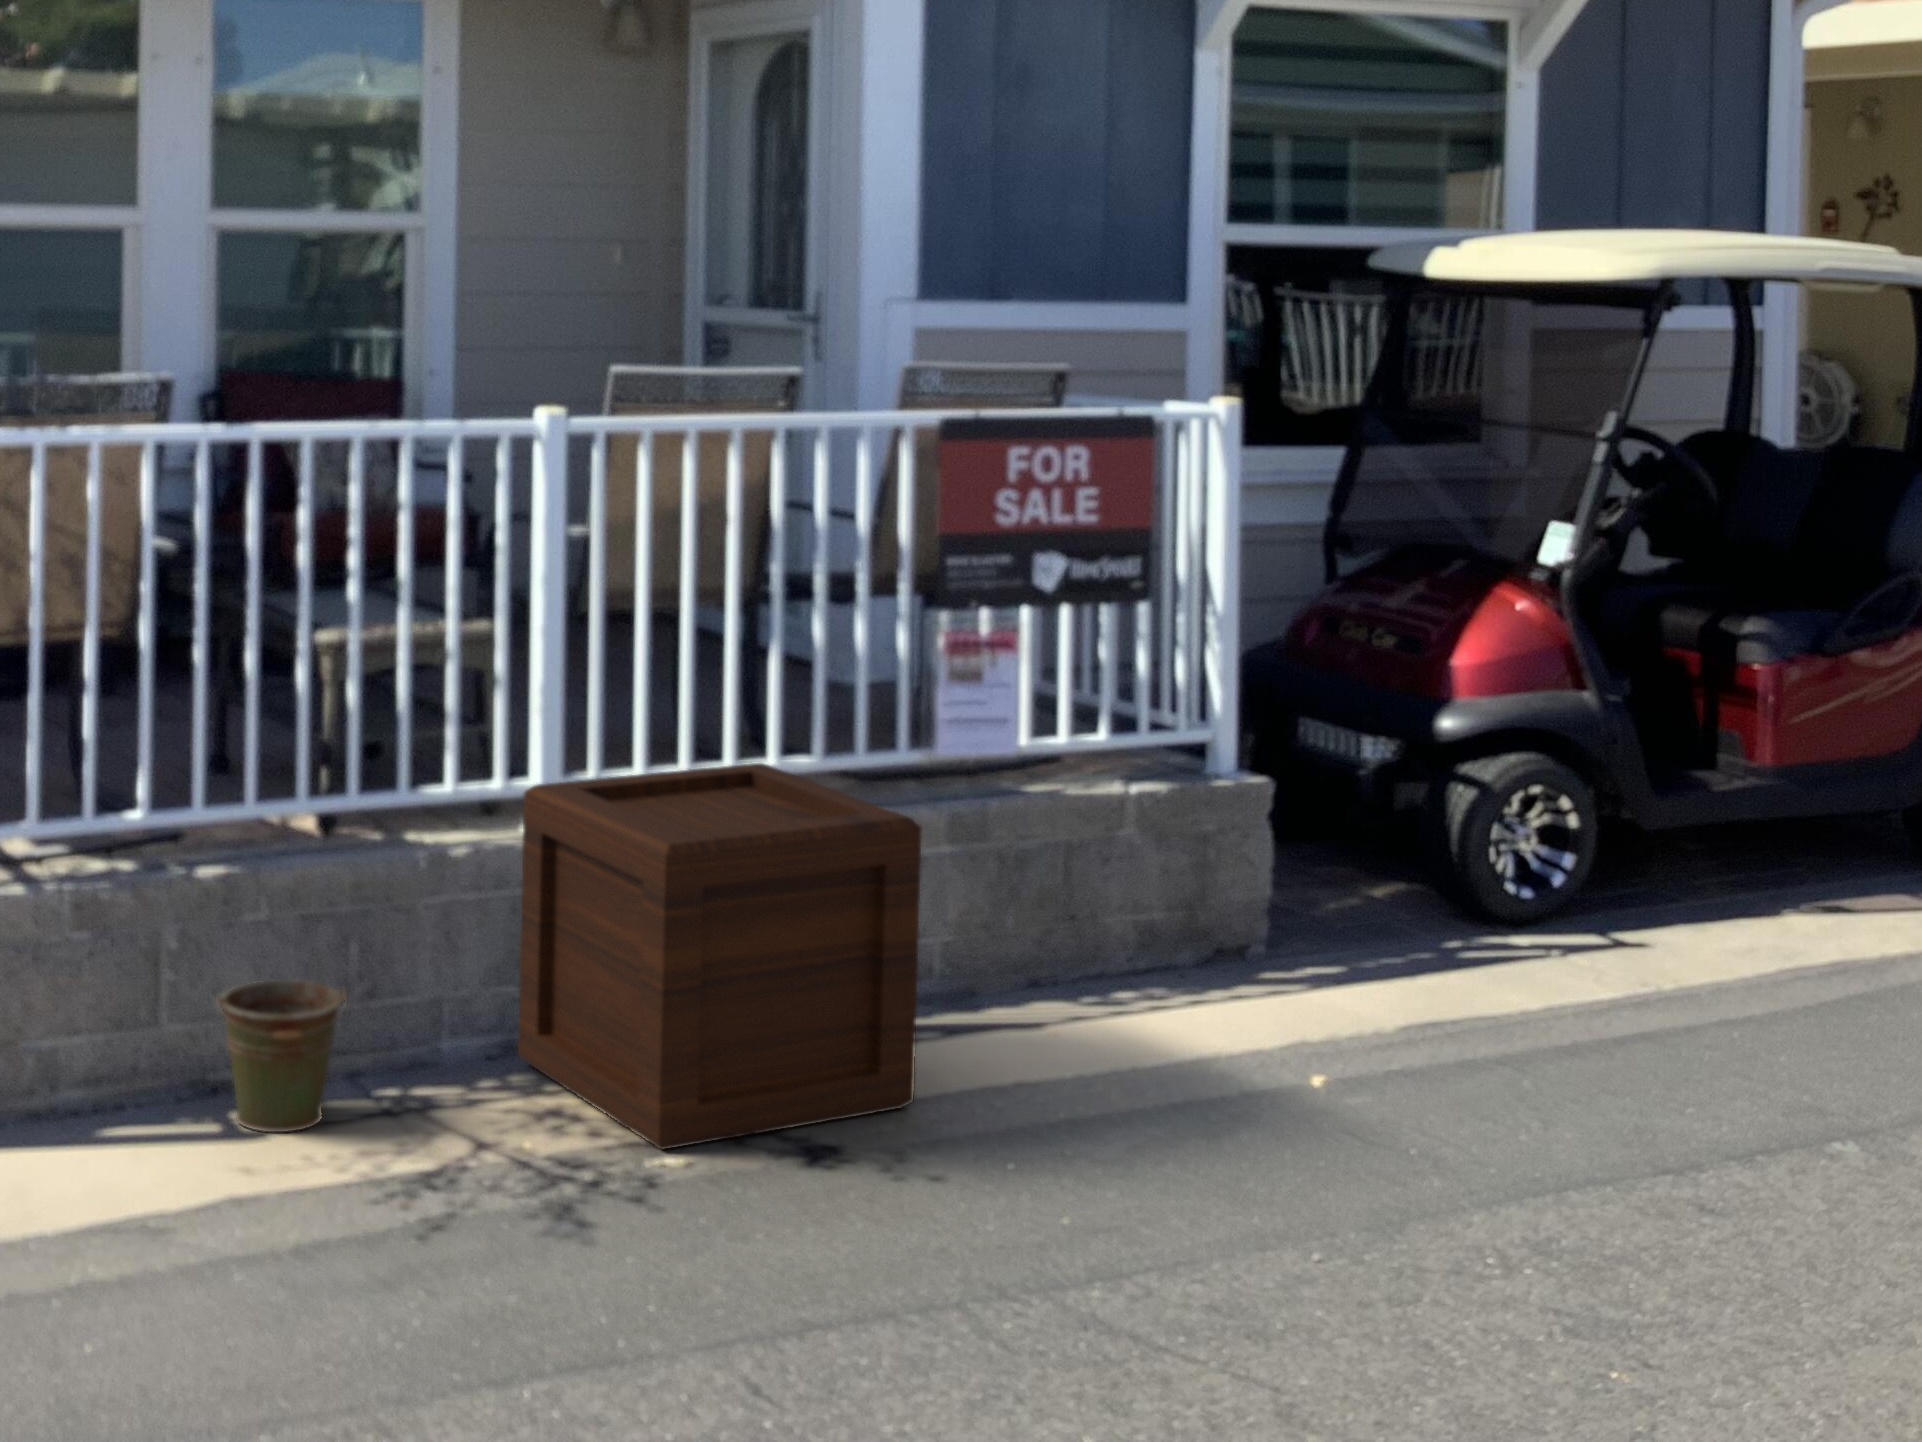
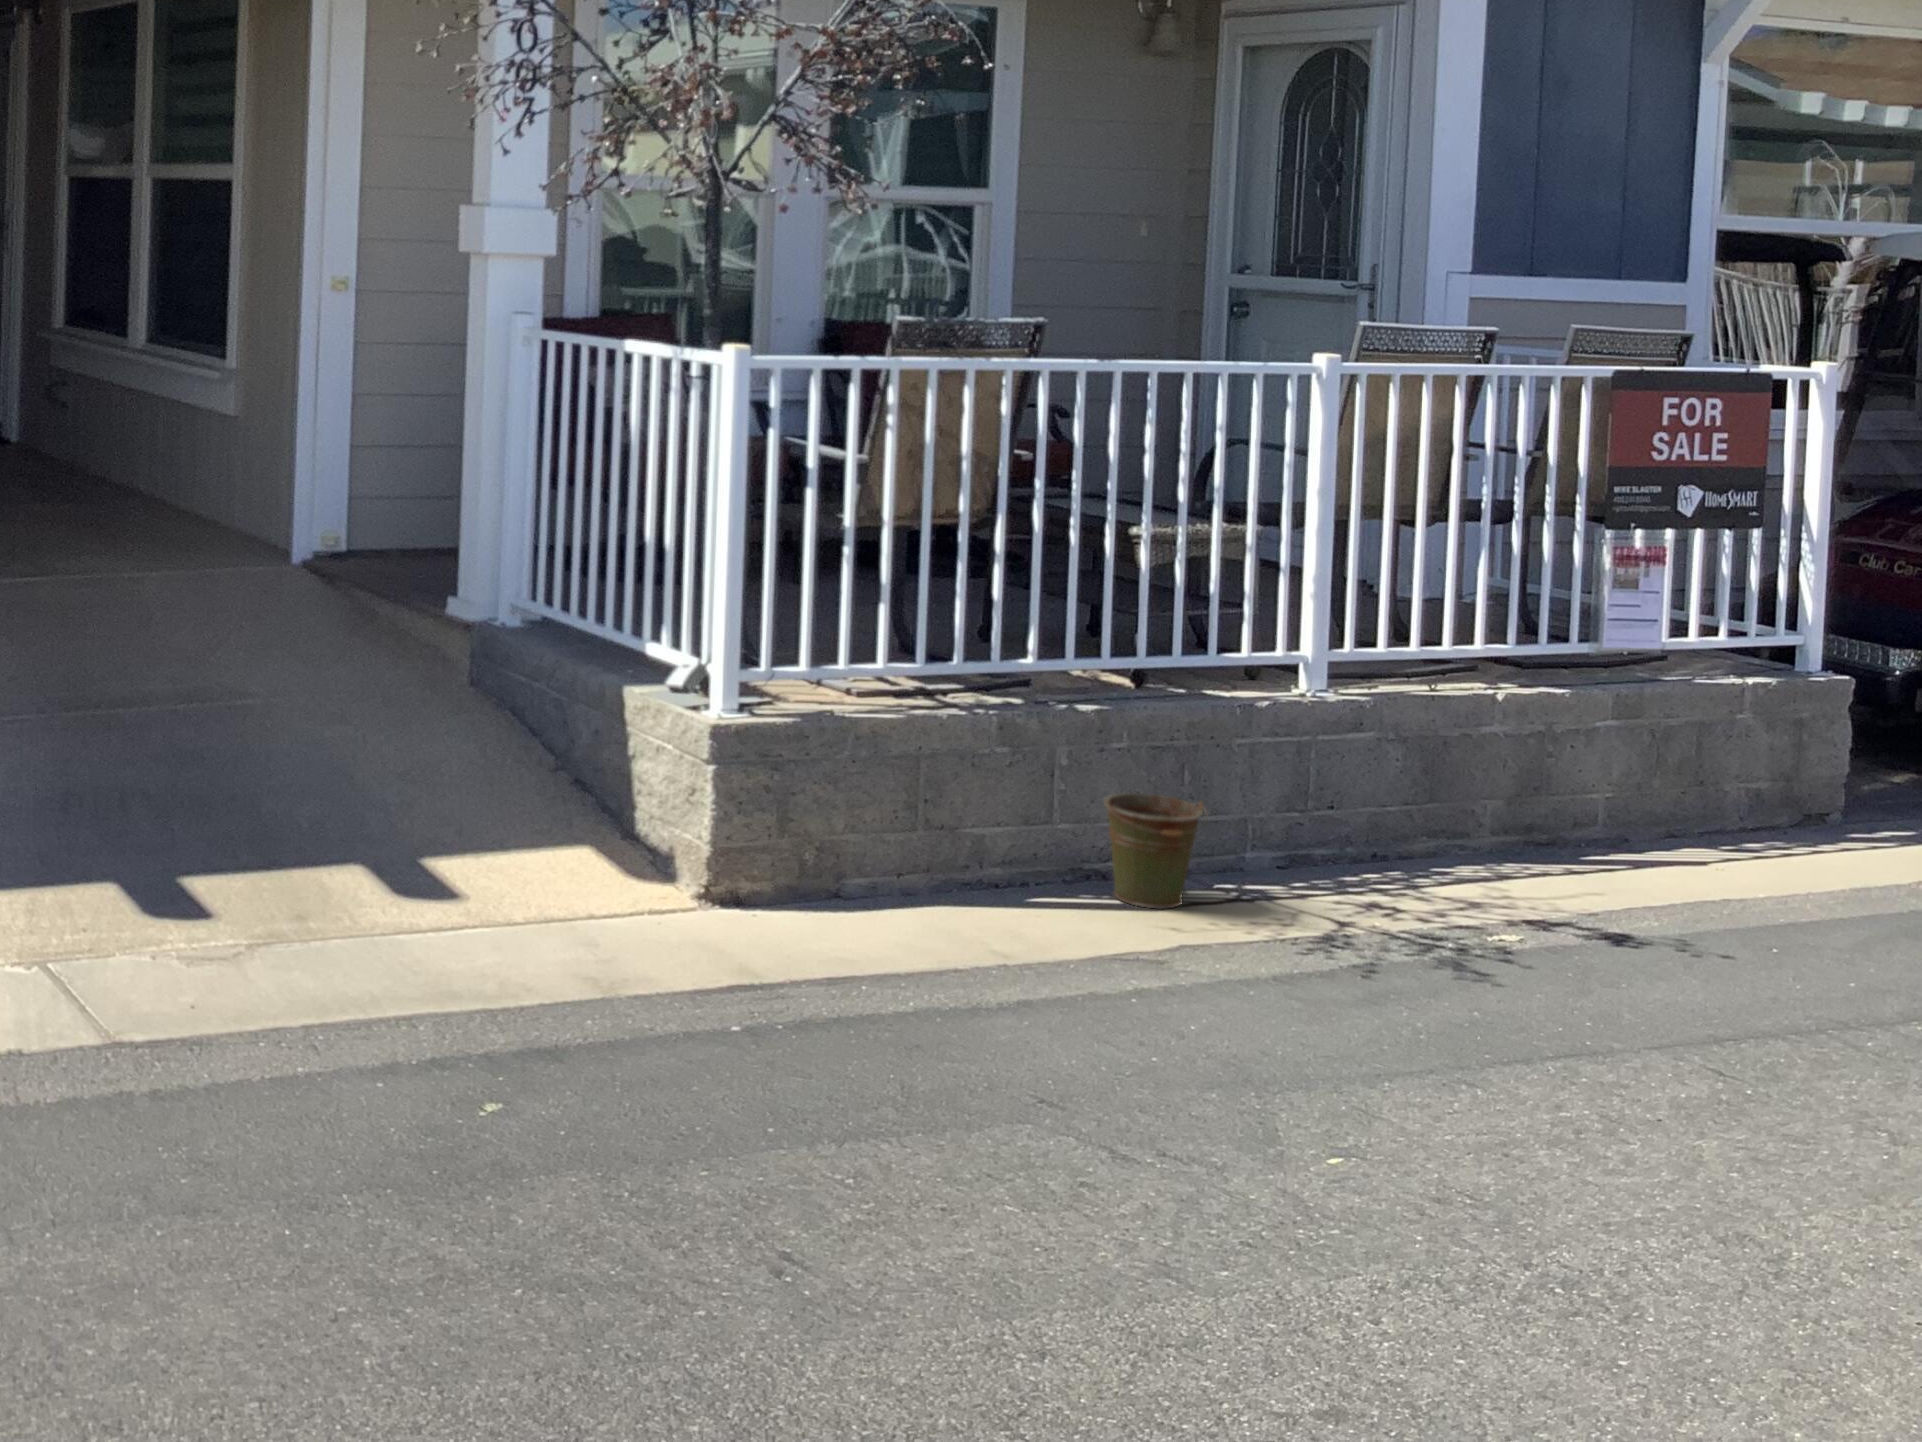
wooden crate: present [518,763,921,1149] -> none [1302,644,1673,940]

